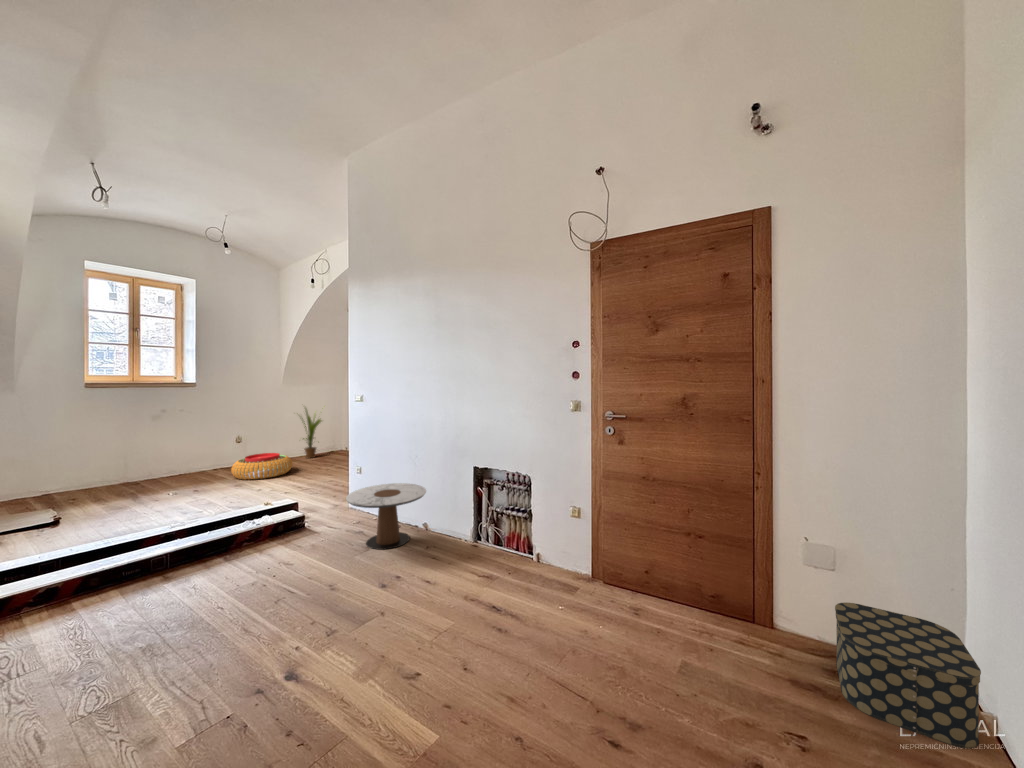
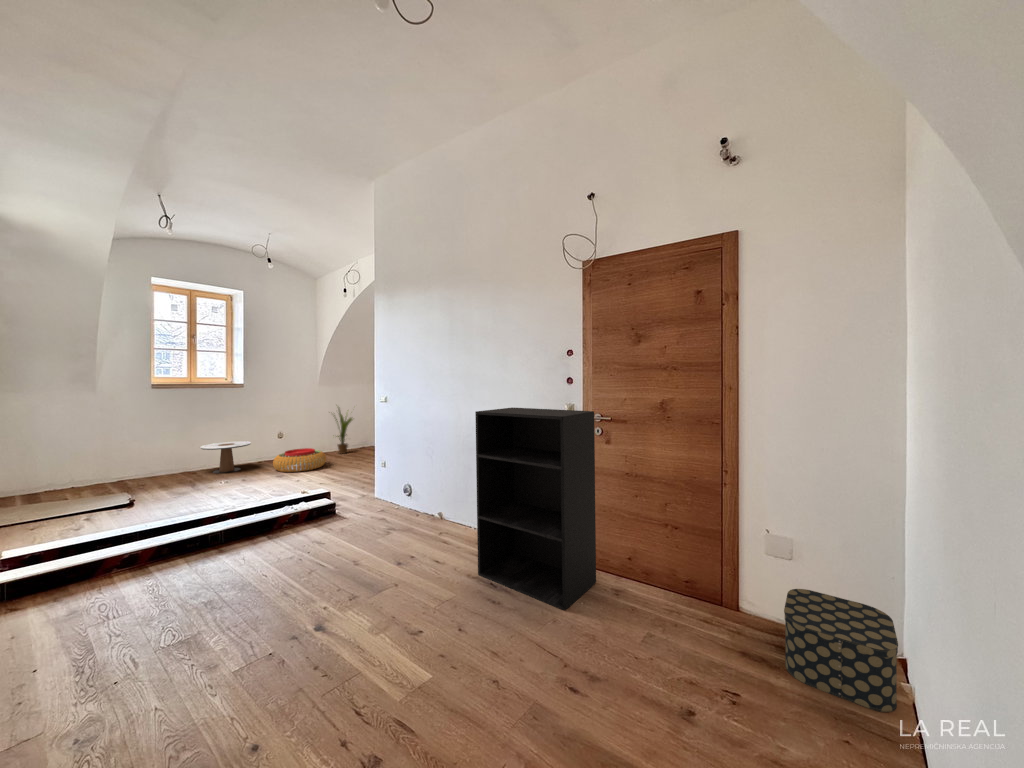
bookshelf: none [474,405,611,636] -> present [475,408,596,610]
side table: present [346,483,426,550] -> present [200,441,251,473]

